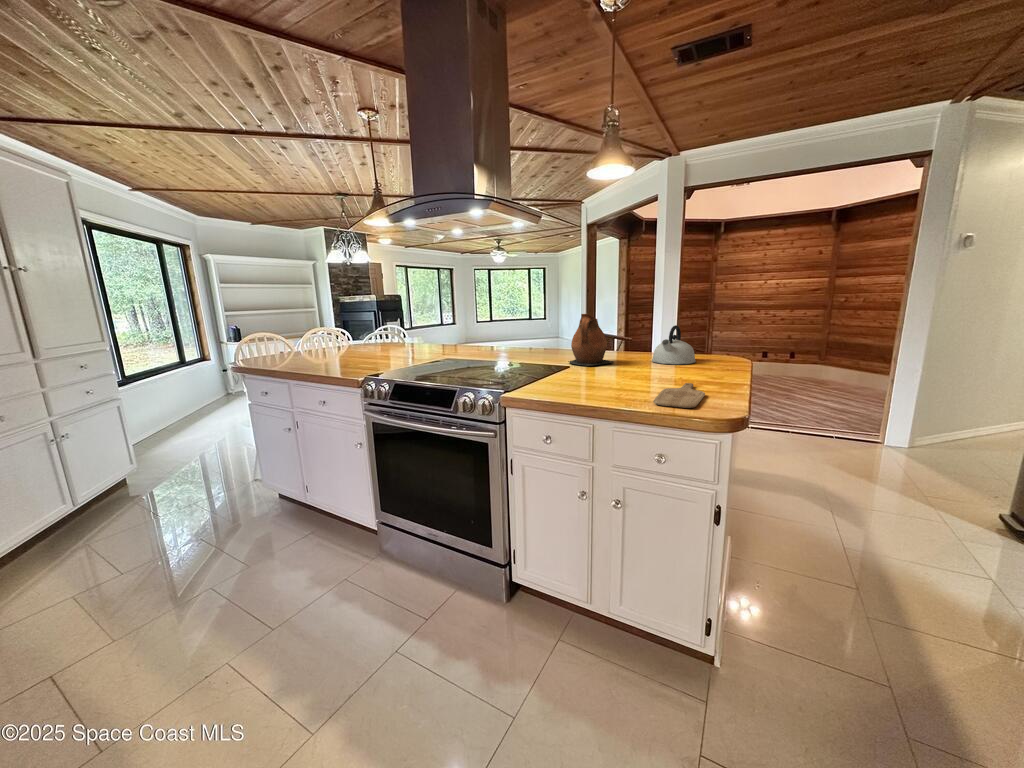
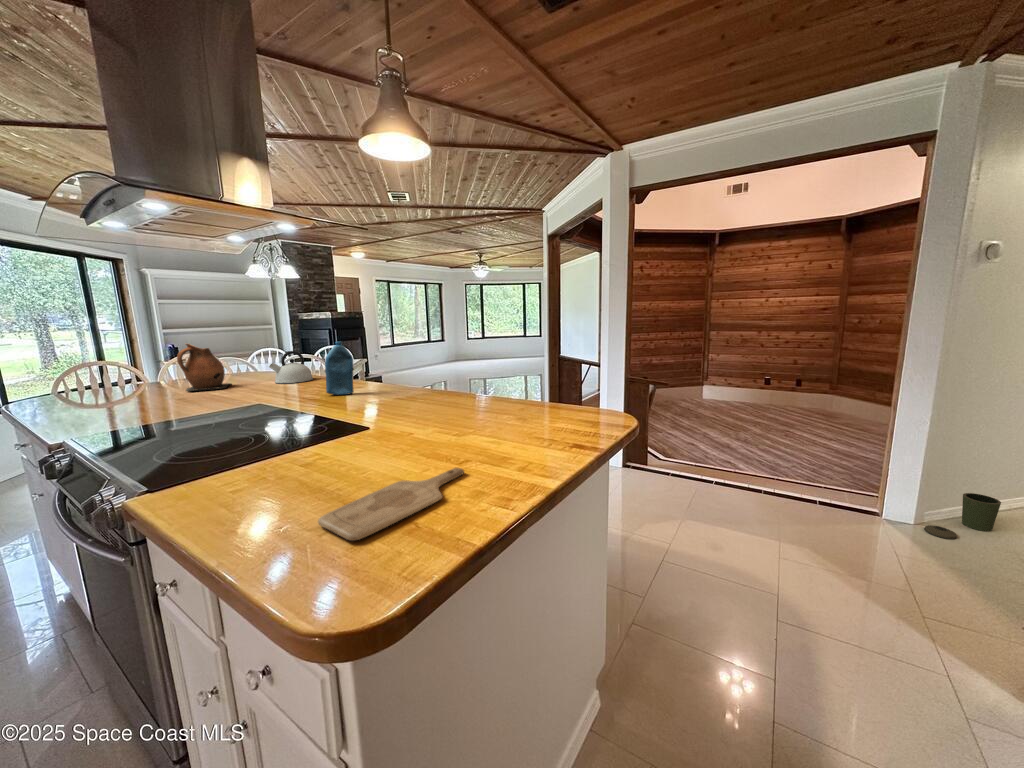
bottle: none [483,314,503,356] -> present [325,342,354,395]
ceramic pitcher: present [570,314,613,366] -> present [177,344,231,391]
kettle: present [652,325,696,364] -> present [269,351,313,383]
trash can: none [913,426,968,458] -> present [924,493,1001,539]

